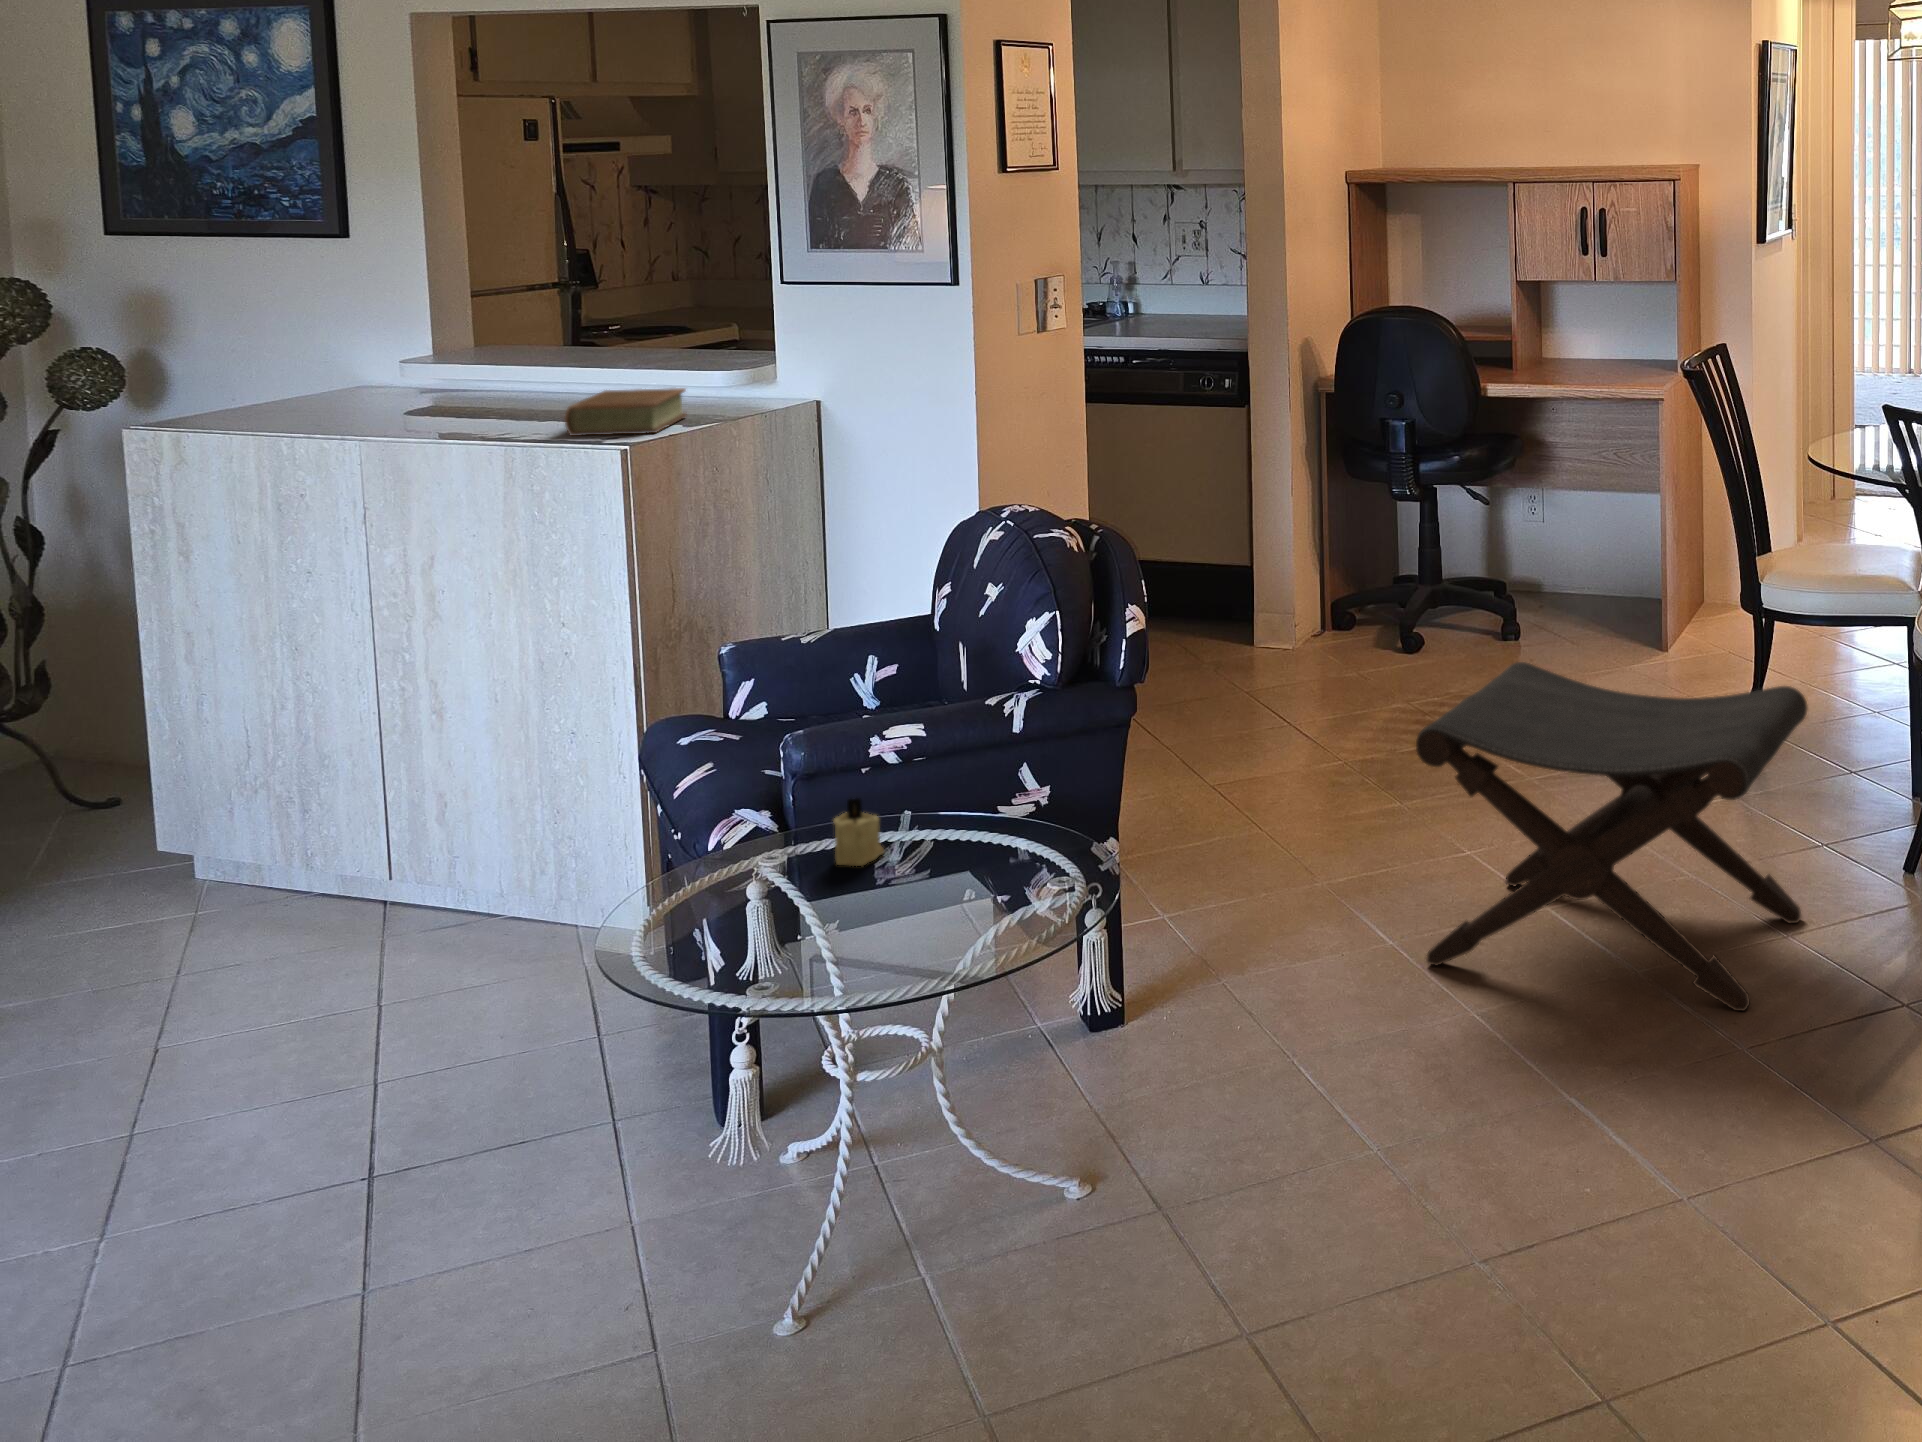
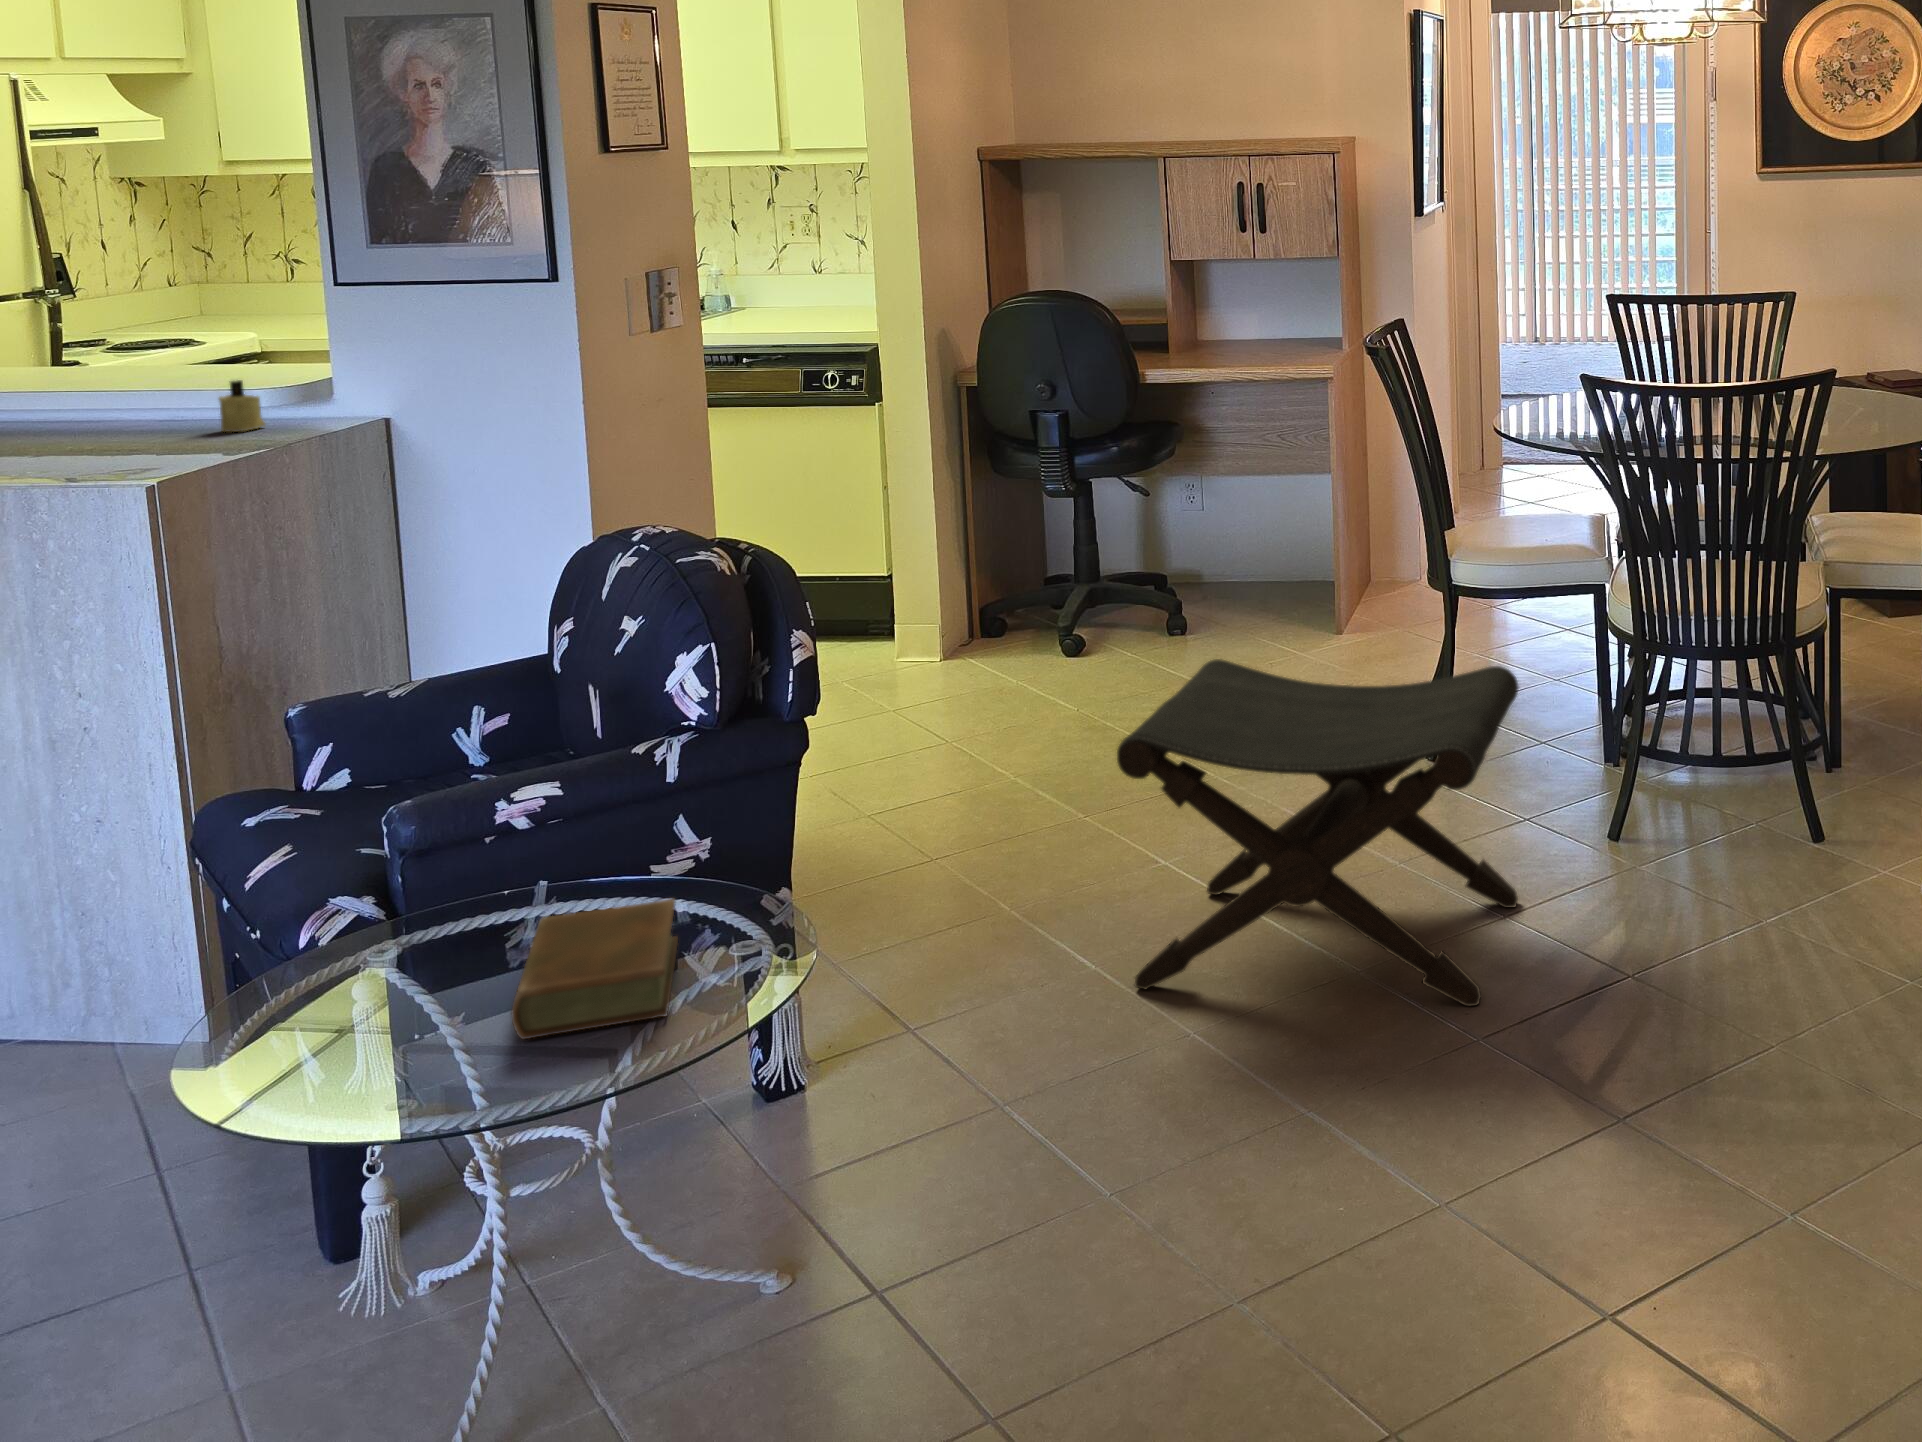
book: present [565,388,686,436] -> present [512,899,678,1039]
candle: present [834,798,884,866] -> present [219,380,265,432]

